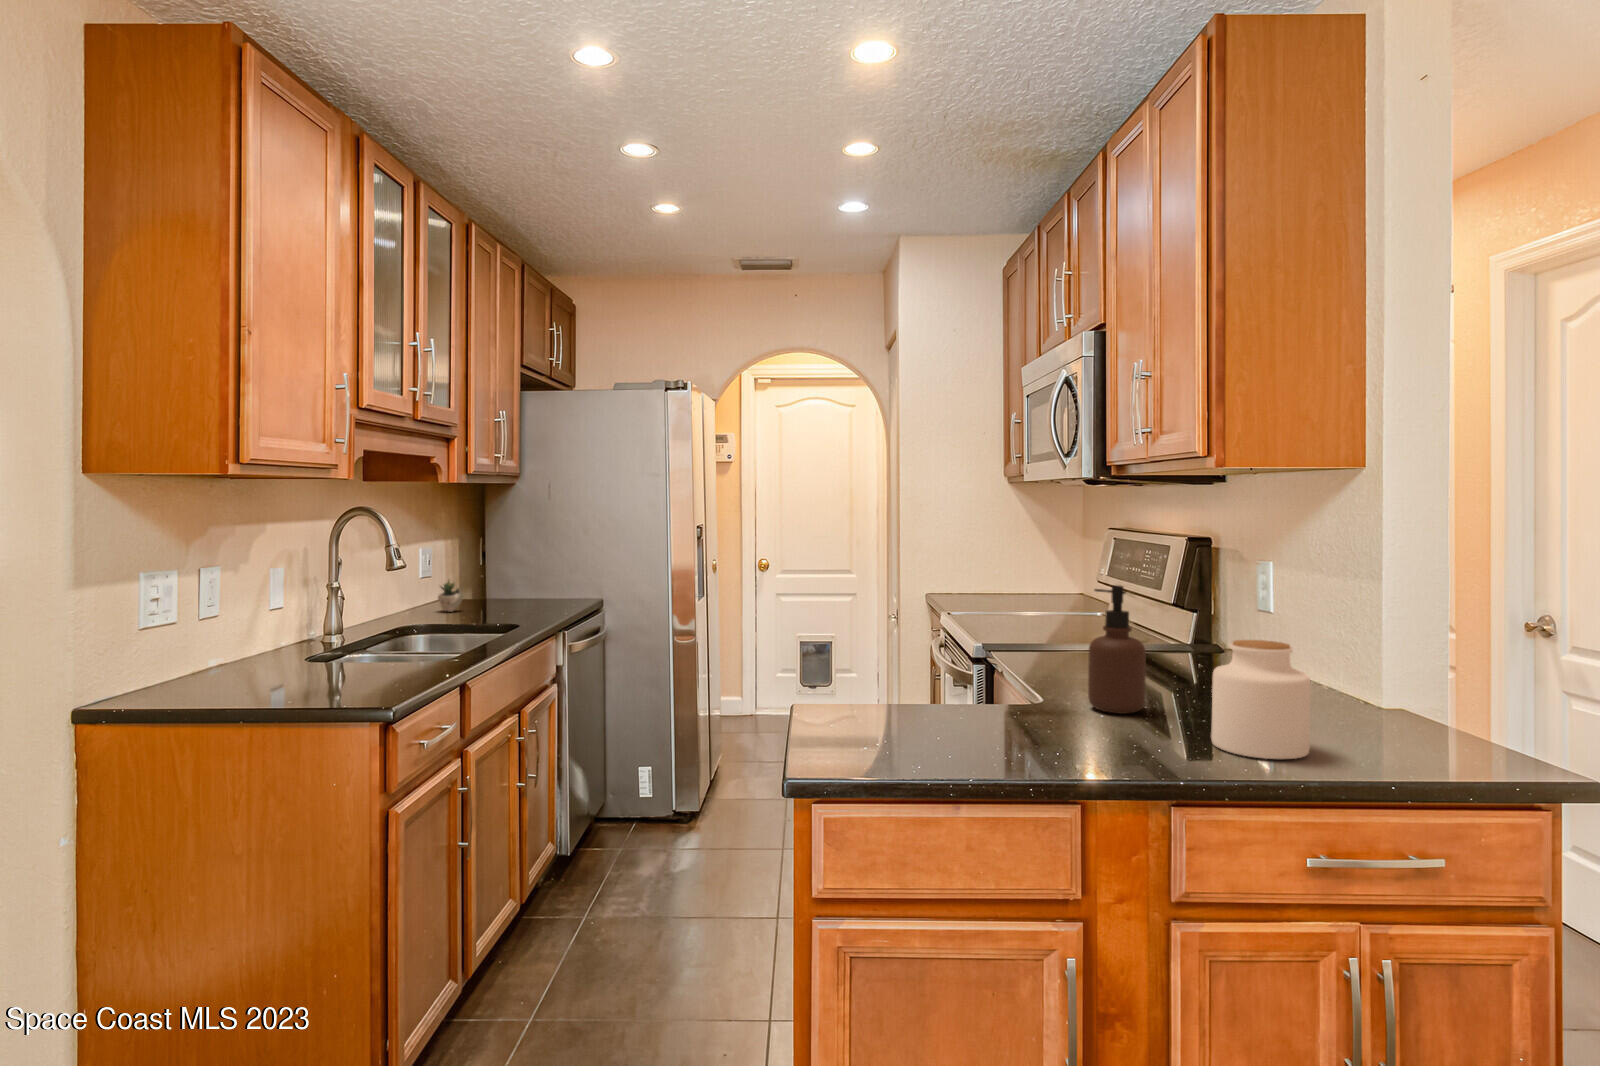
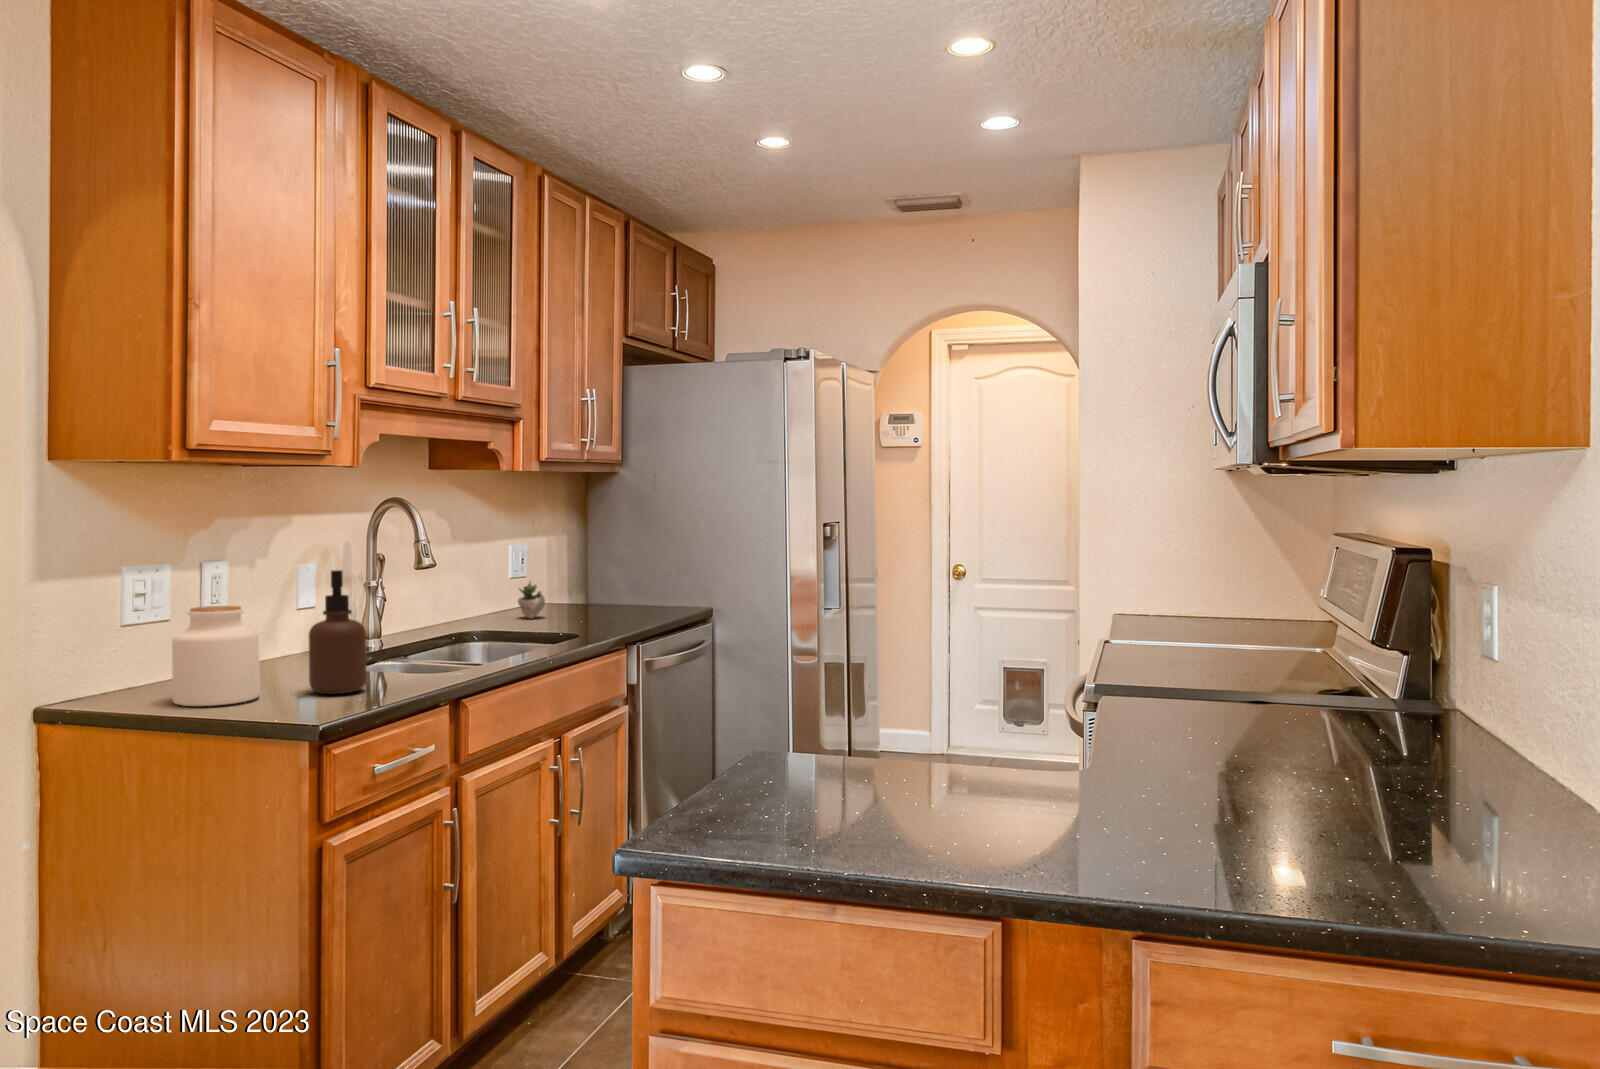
soap dispenser: present [1088,585,1146,714] -> present [309,570,367,694]
jar: present [1211,640,1310,759] -> present [172,606,260,706]

